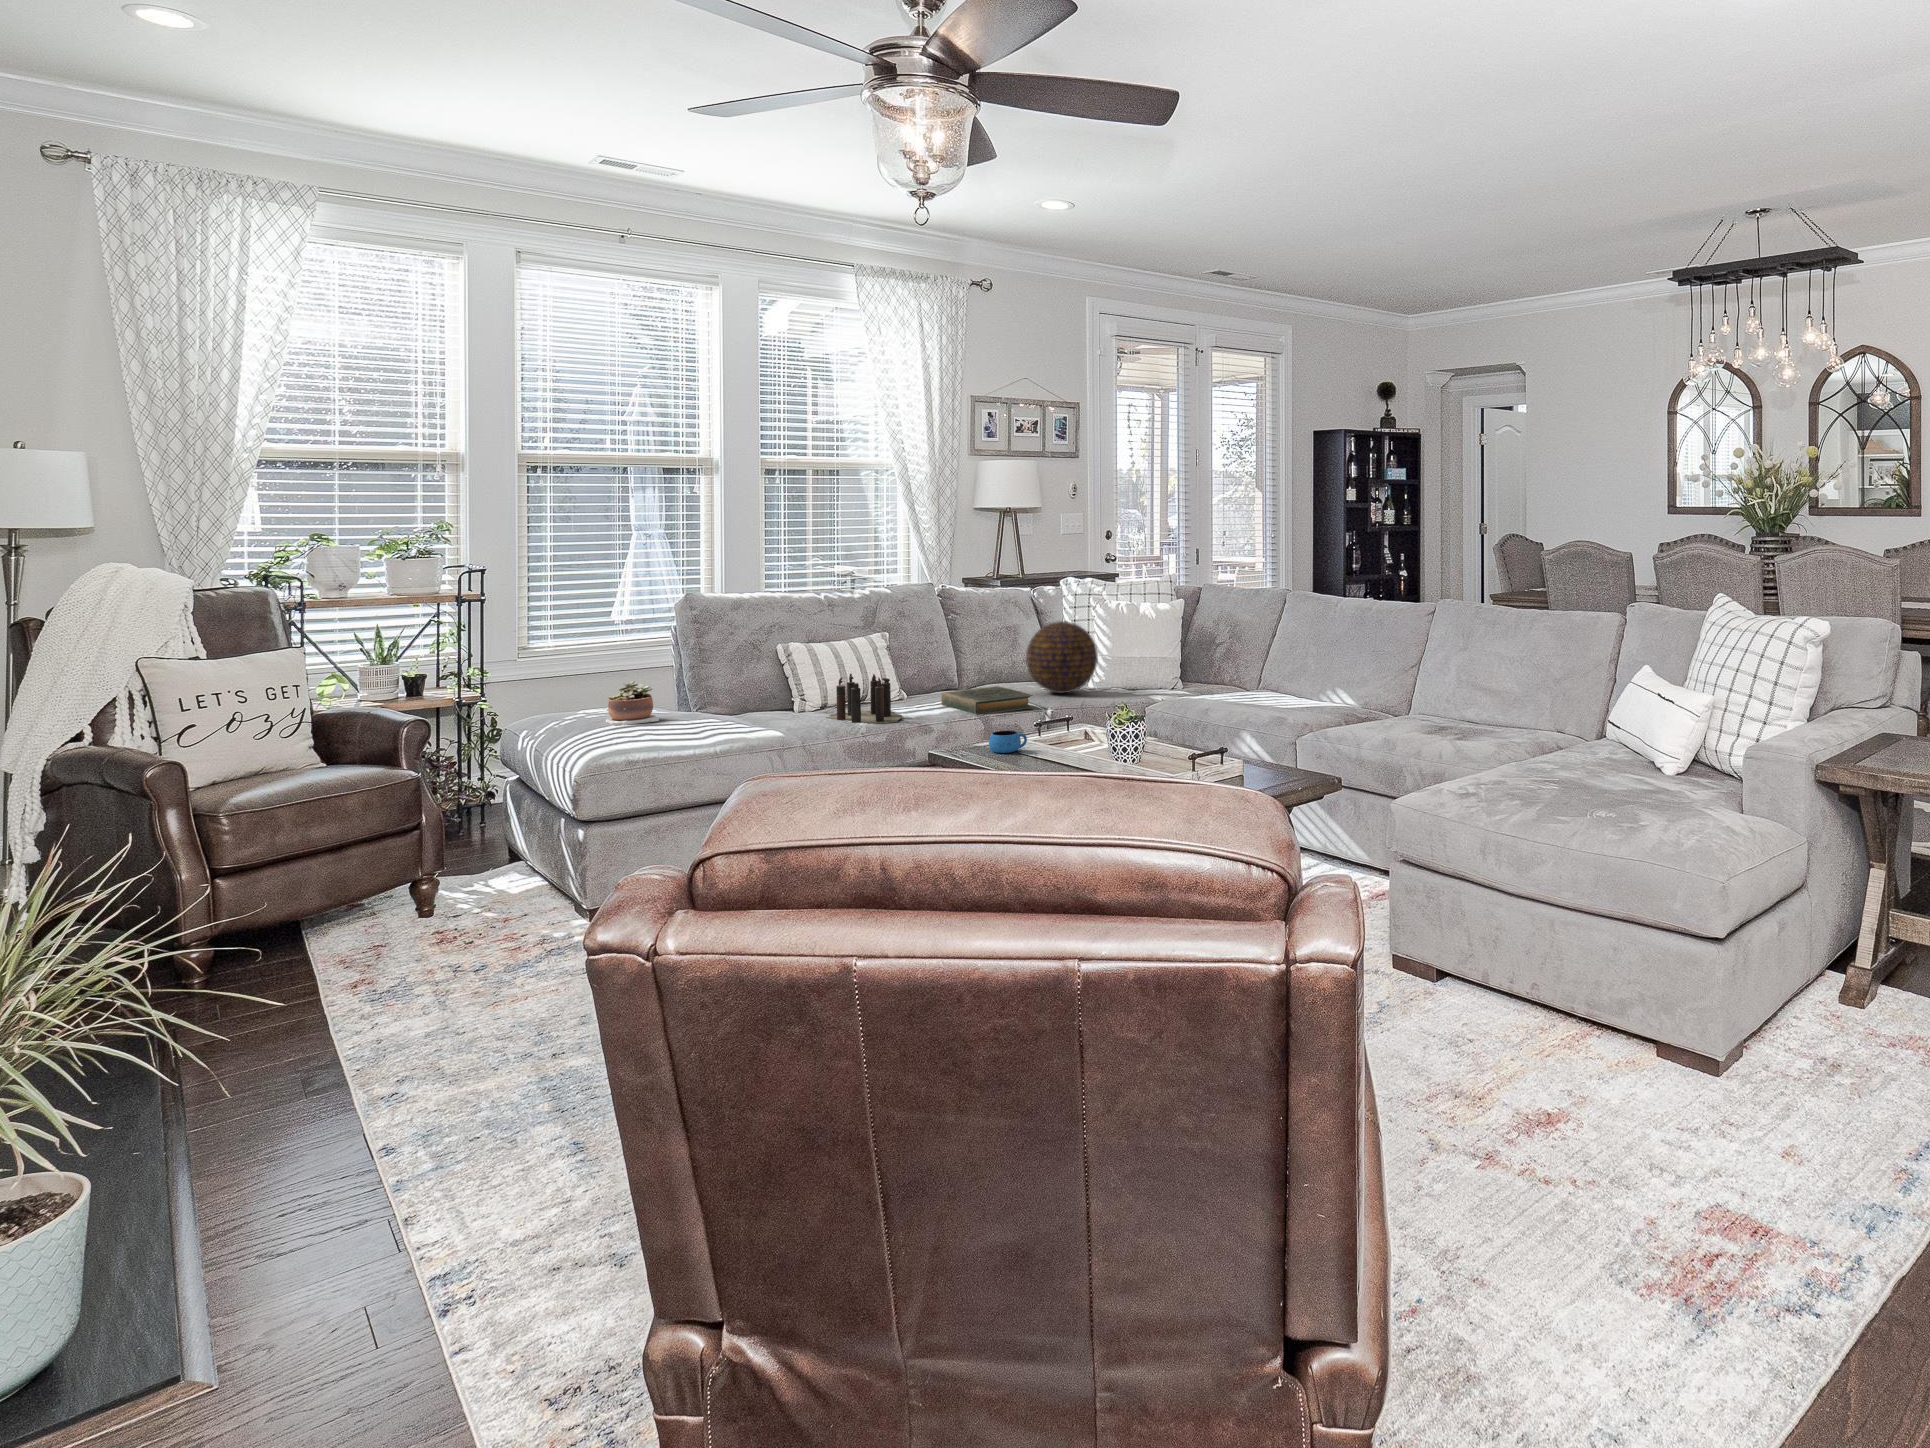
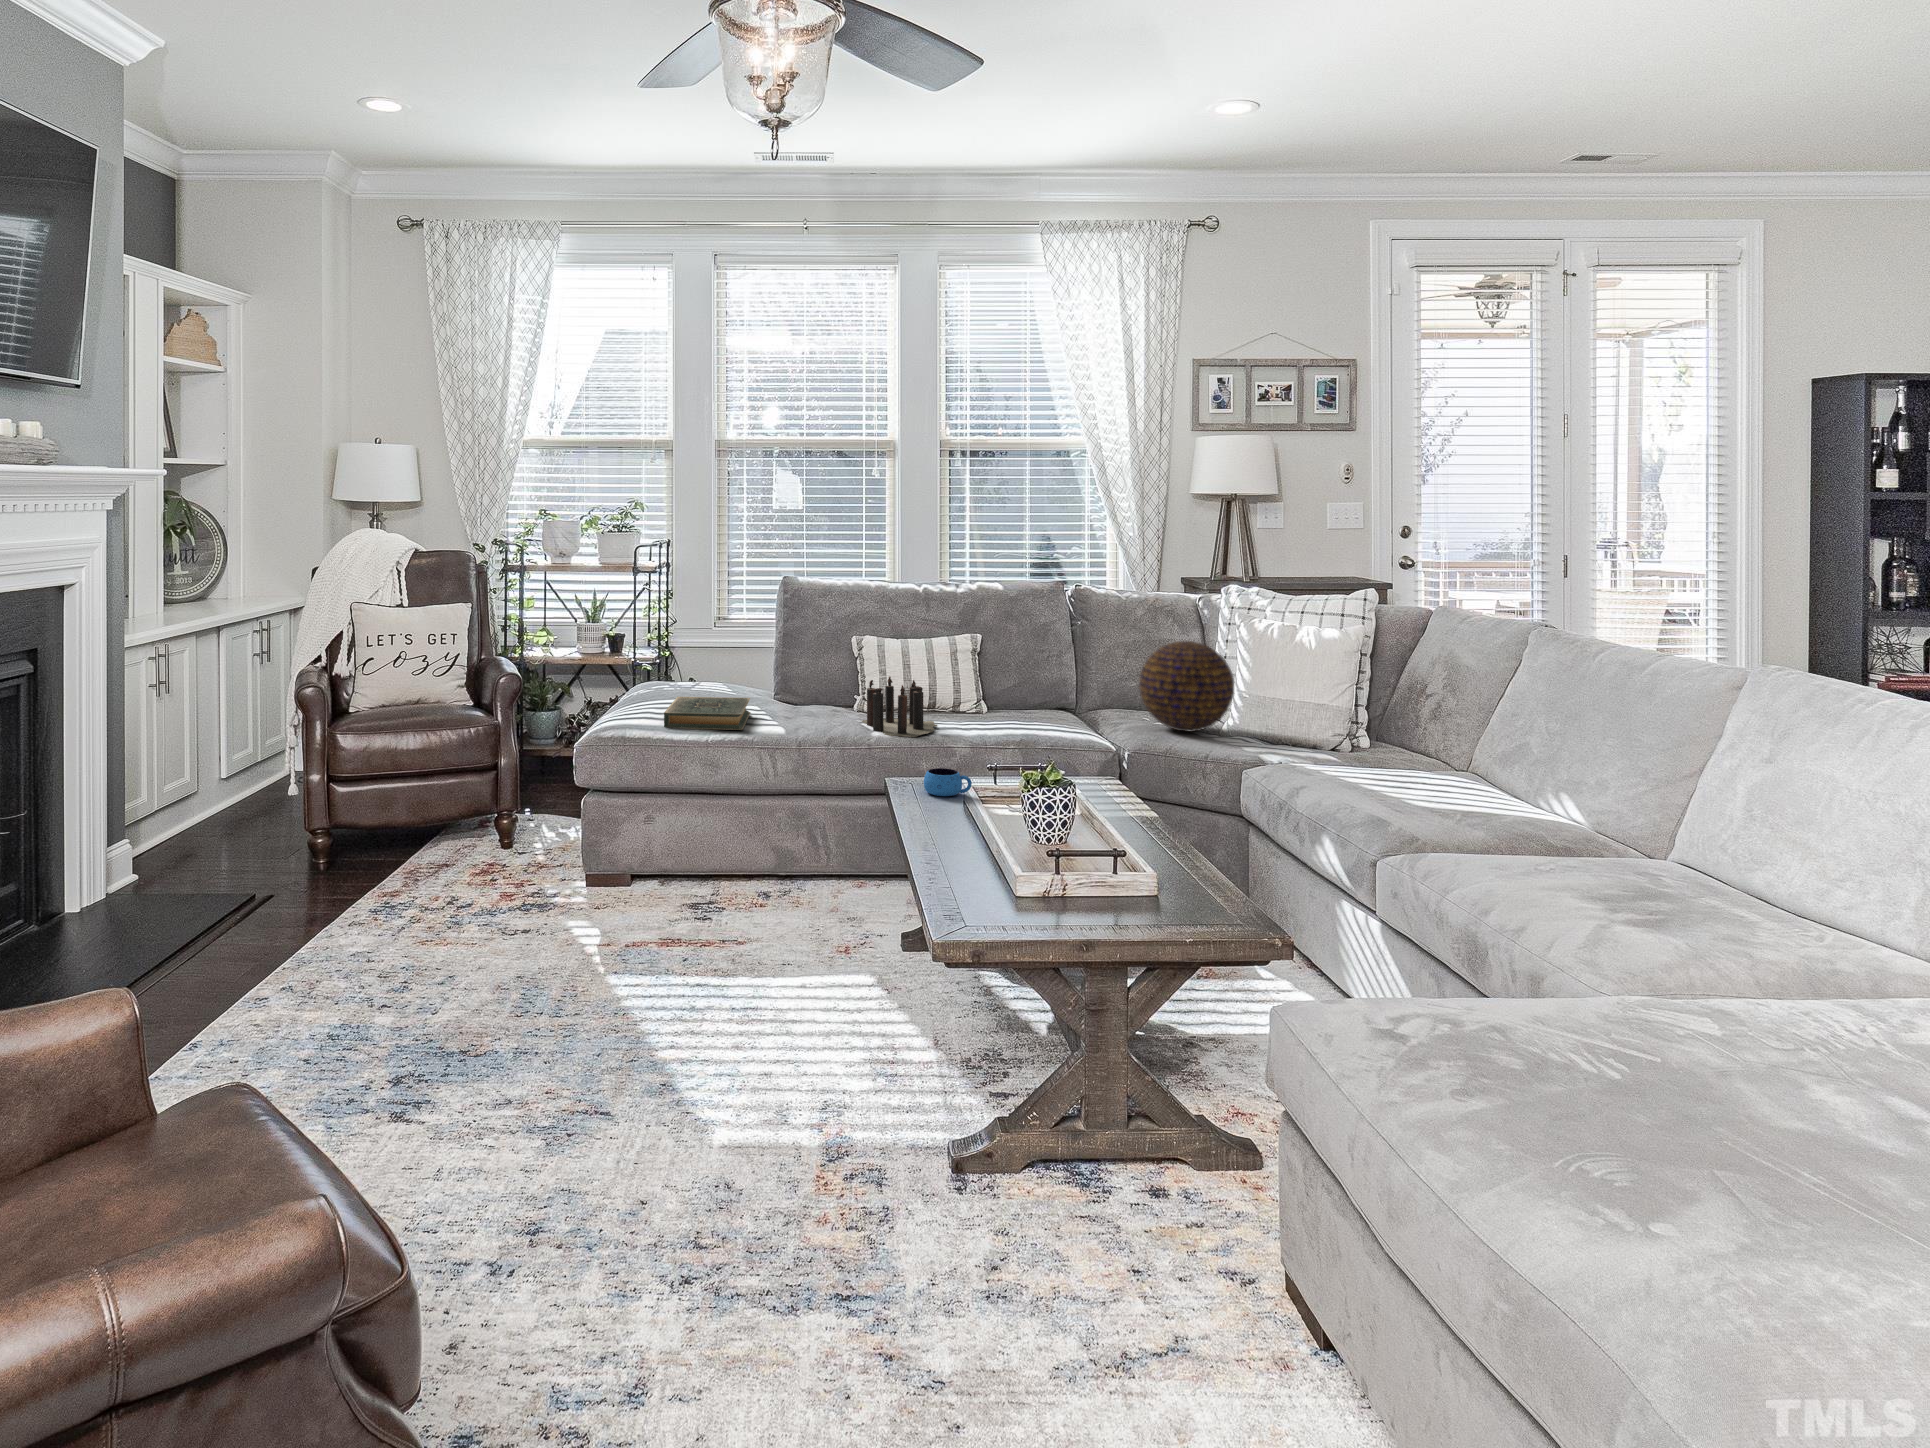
succulent plant: present [606,681,659,726] -> none [675,659,720,701]
hardback book: present [941,686,1033,714] -> present [664,697,750,730]

